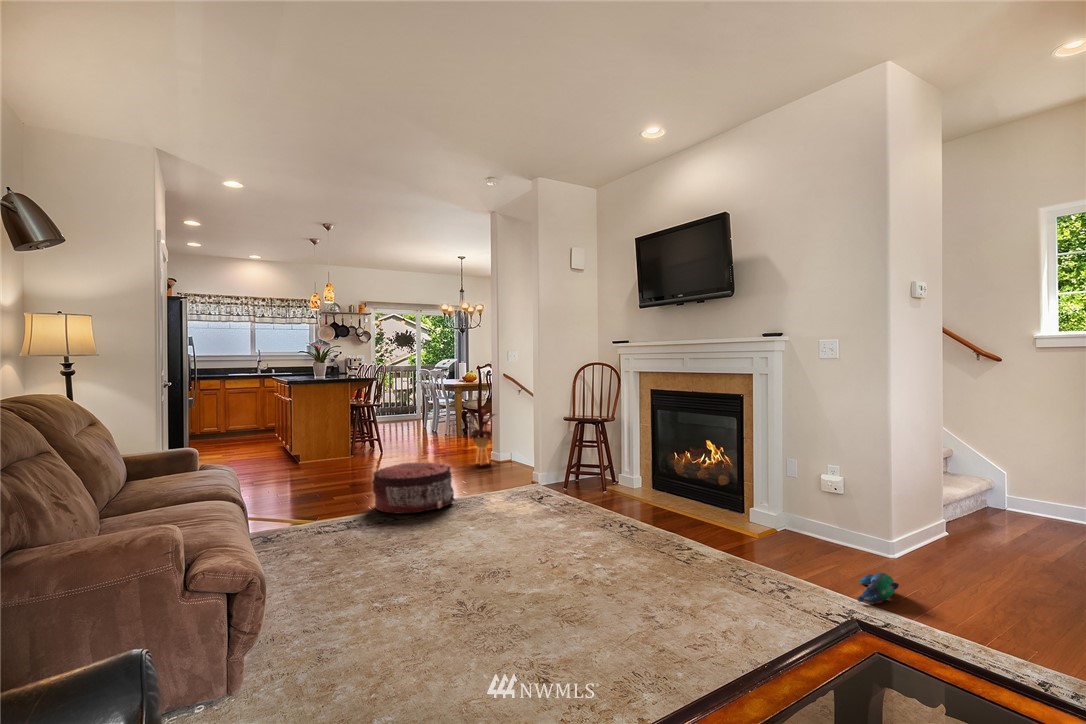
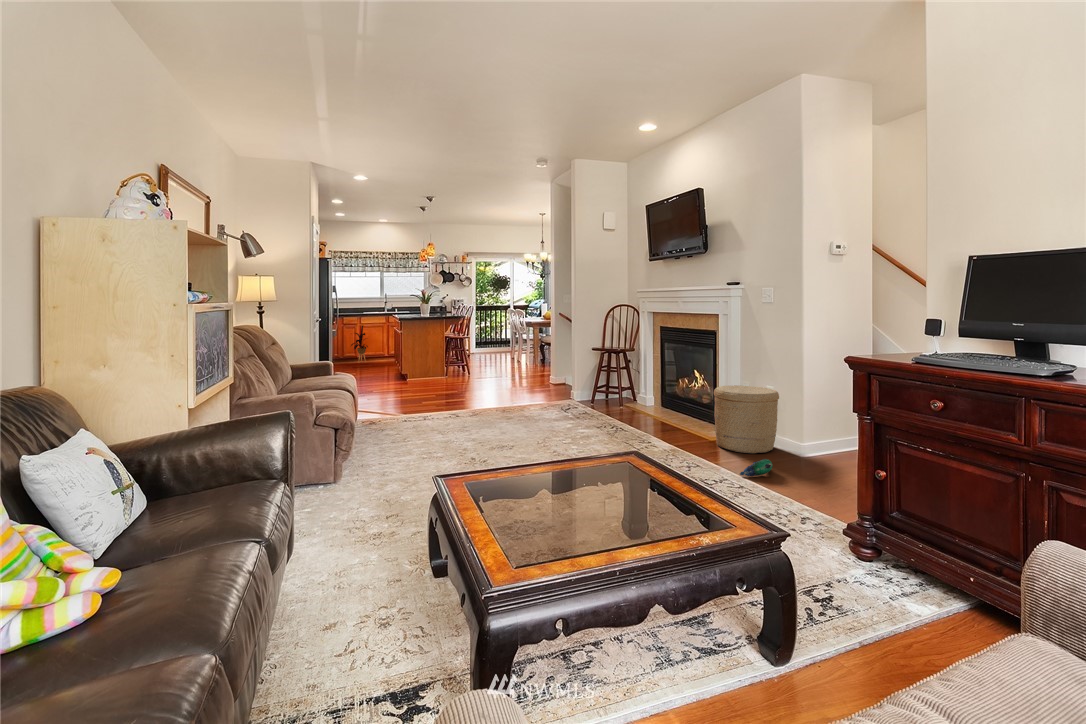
house plant: present [465,397,496,465] -> present [351,326,368,363]
pouf: present [372,462,455,513] -> none [450,378,507,412]
woven basket: none [765,464,855,559] -> present [714,385,779,453]

